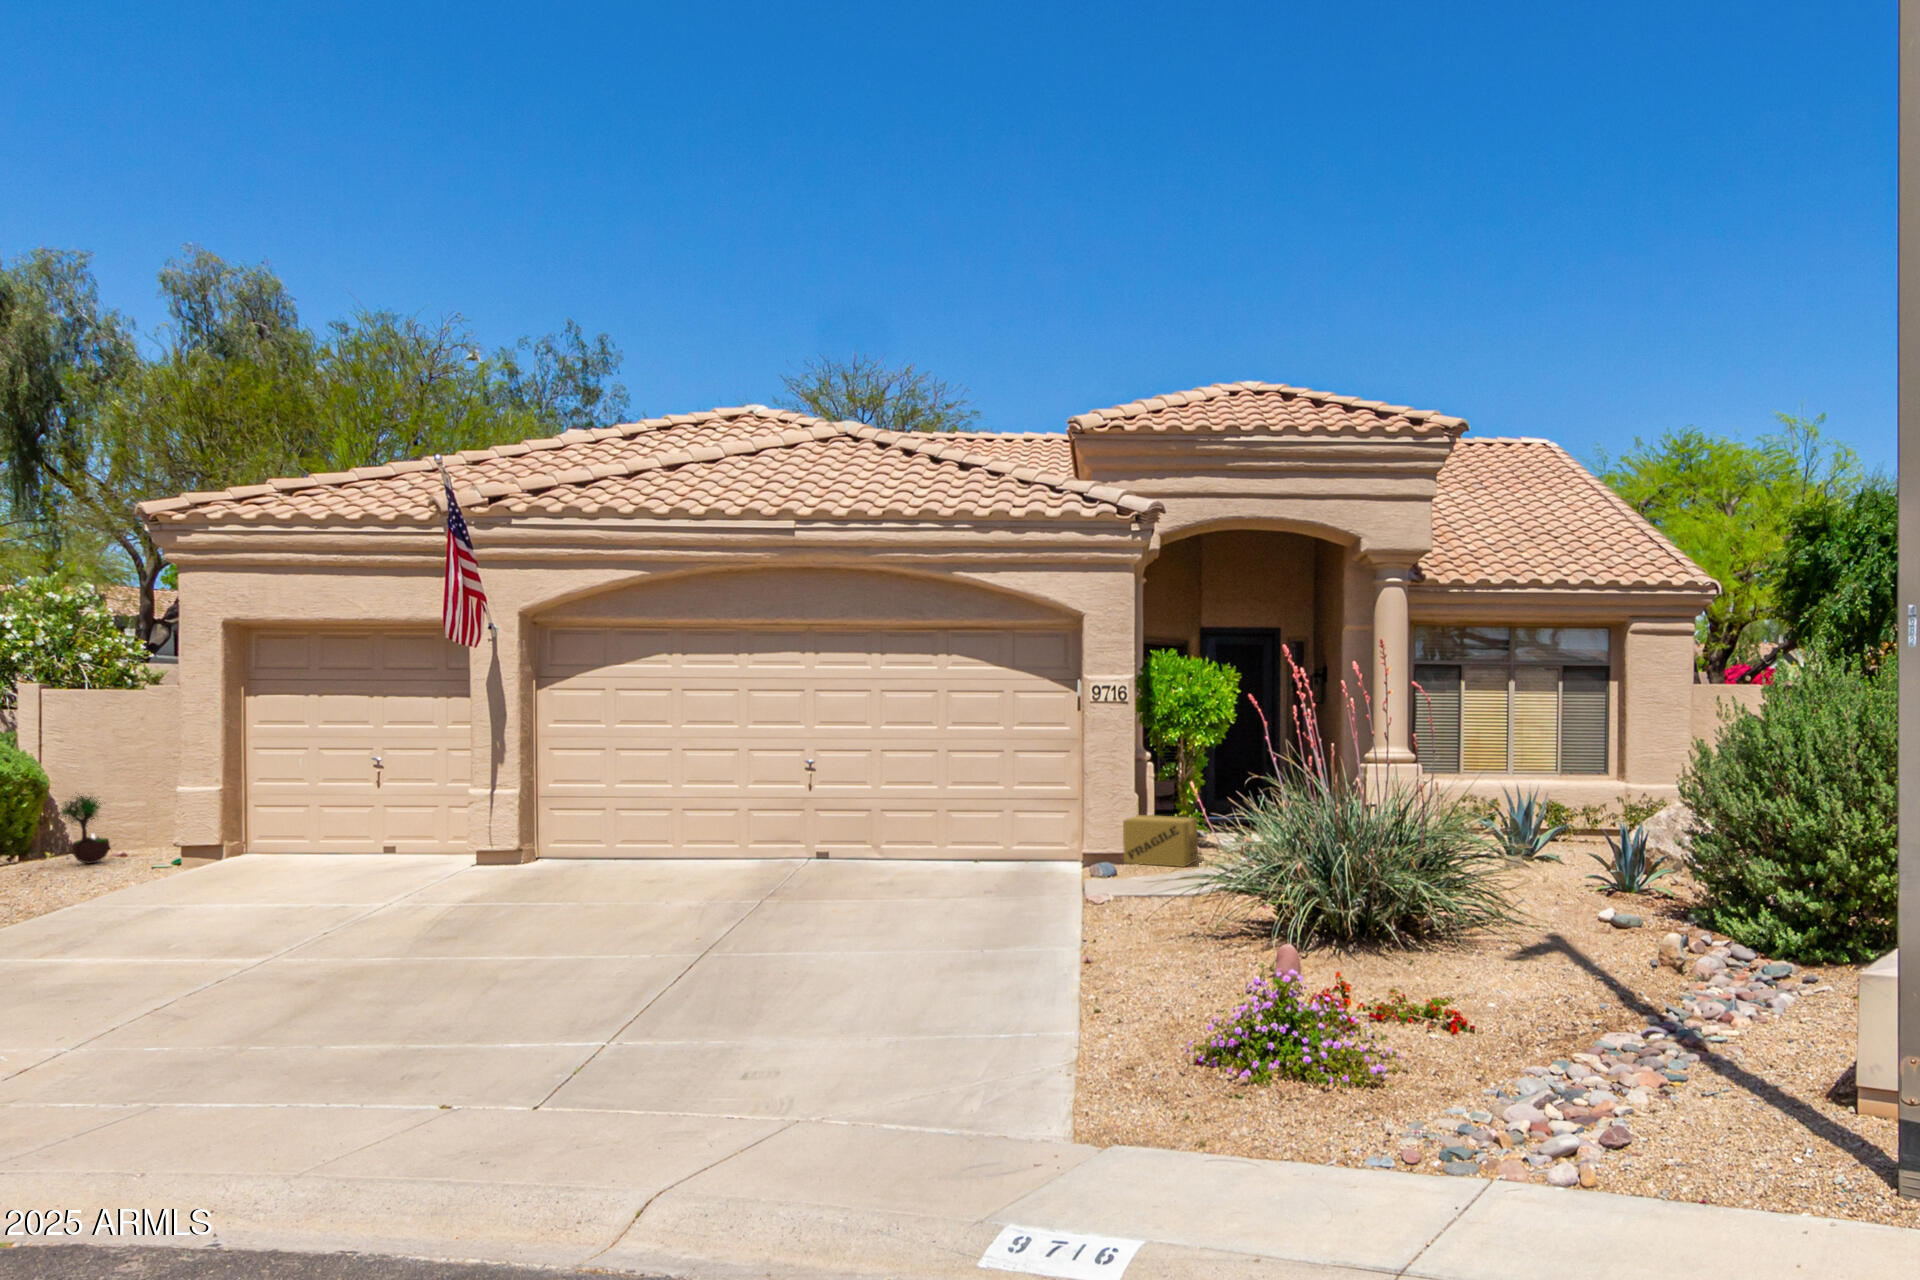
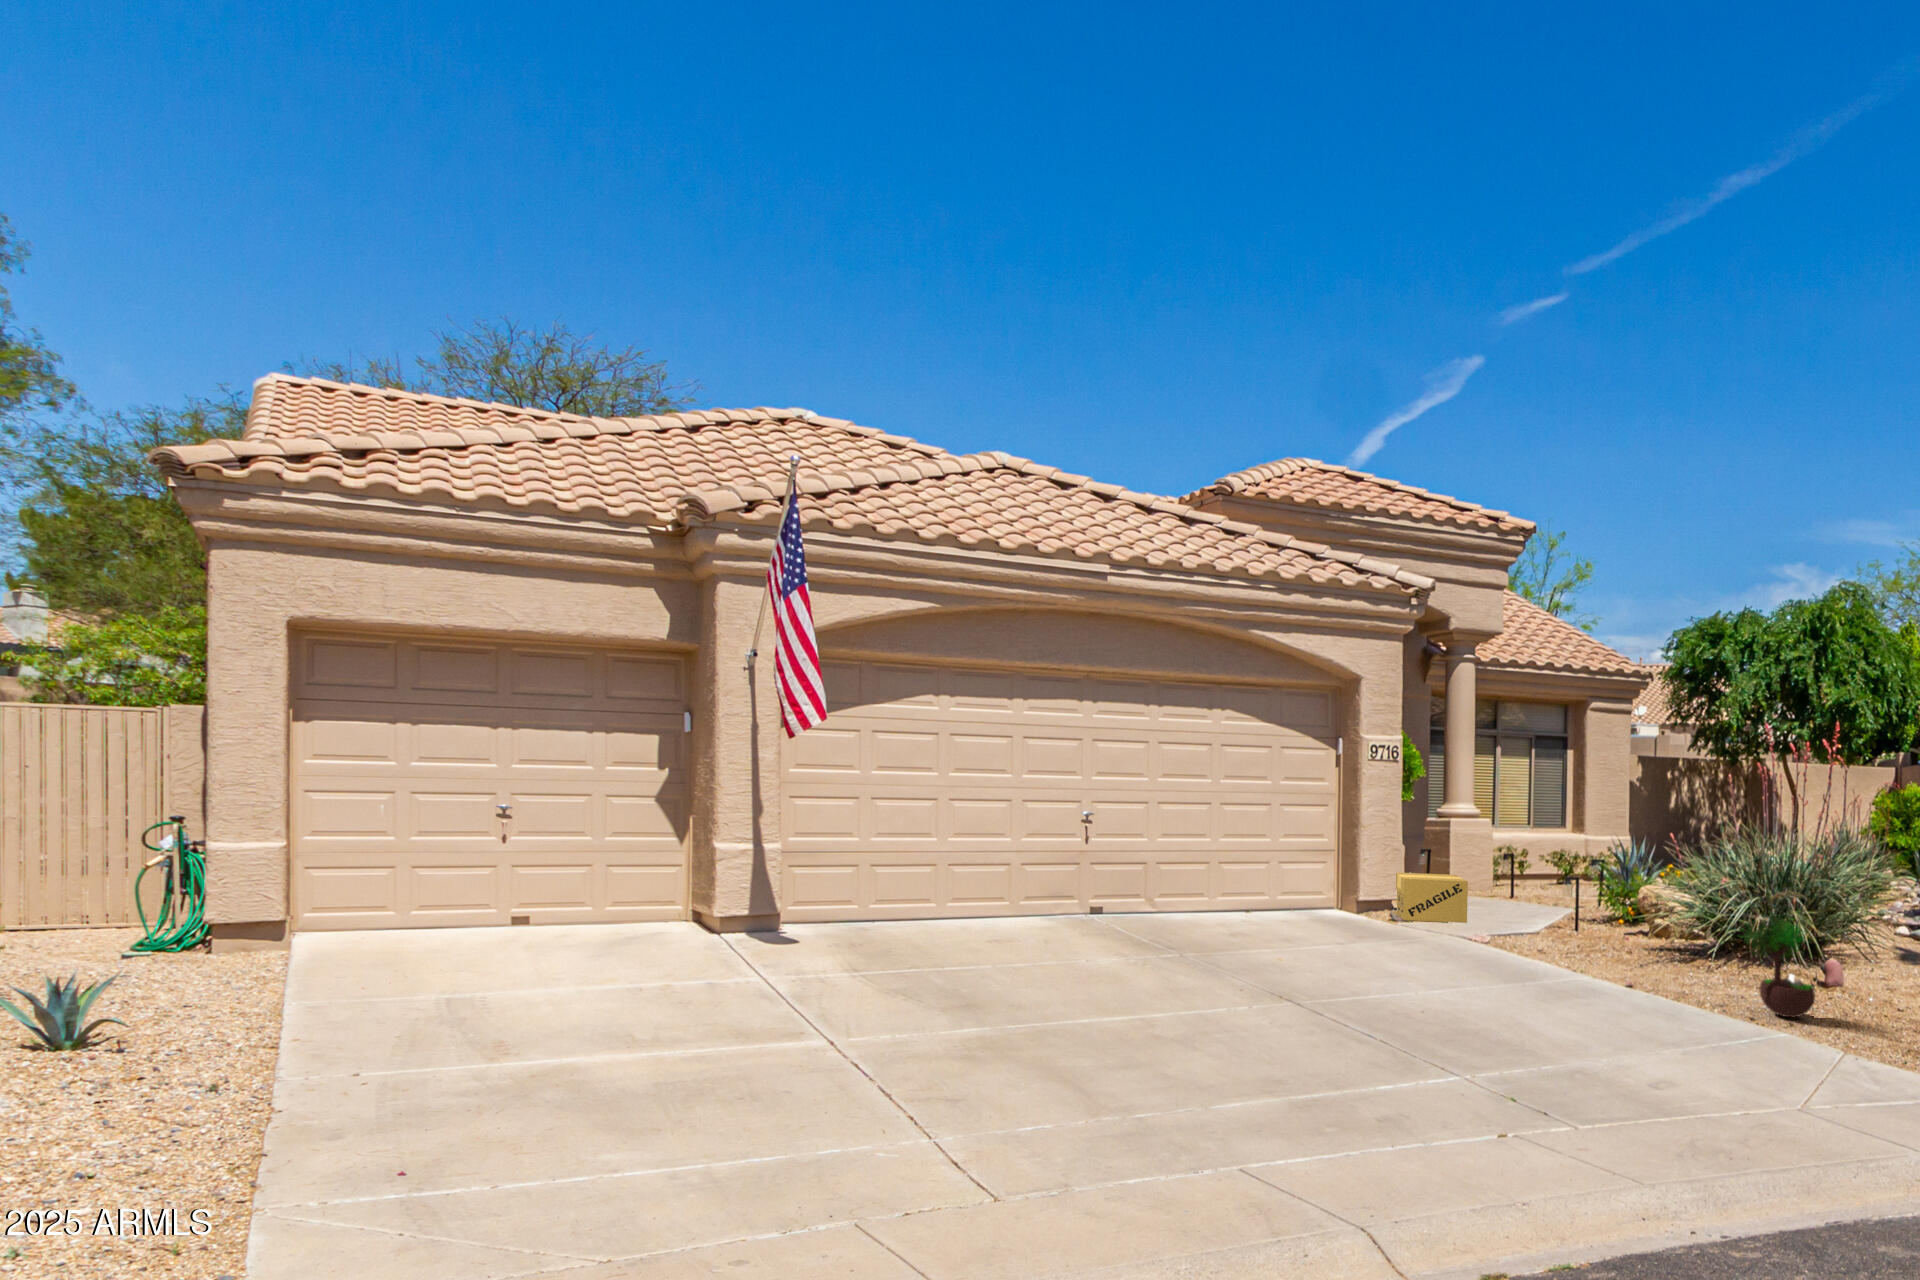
potted tree: present [59,793,110,863] -> present [1743,914,1815,1017]

